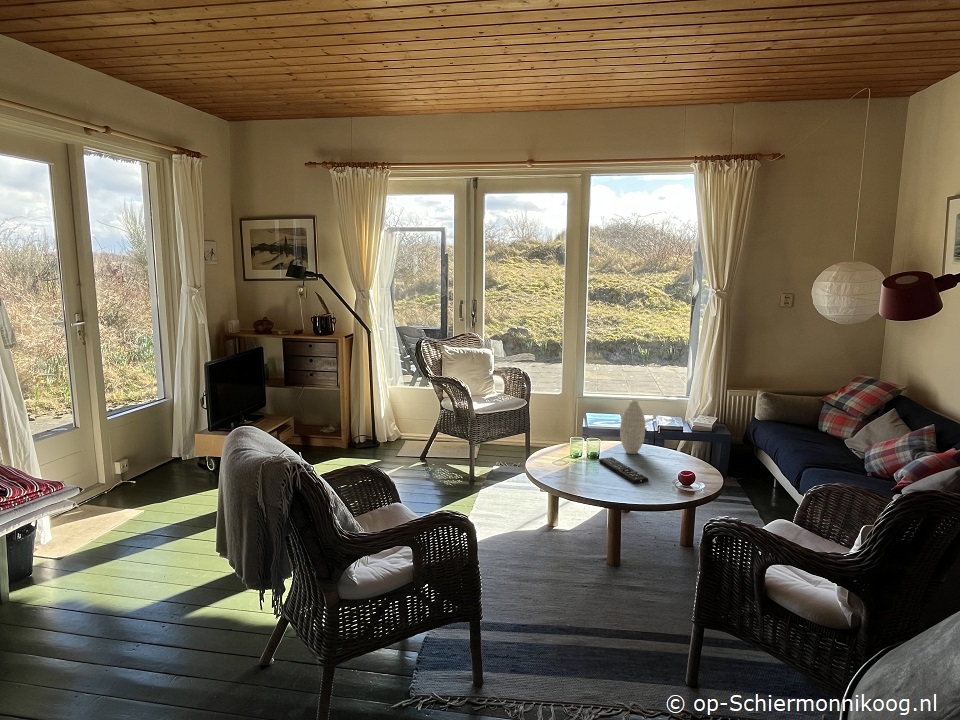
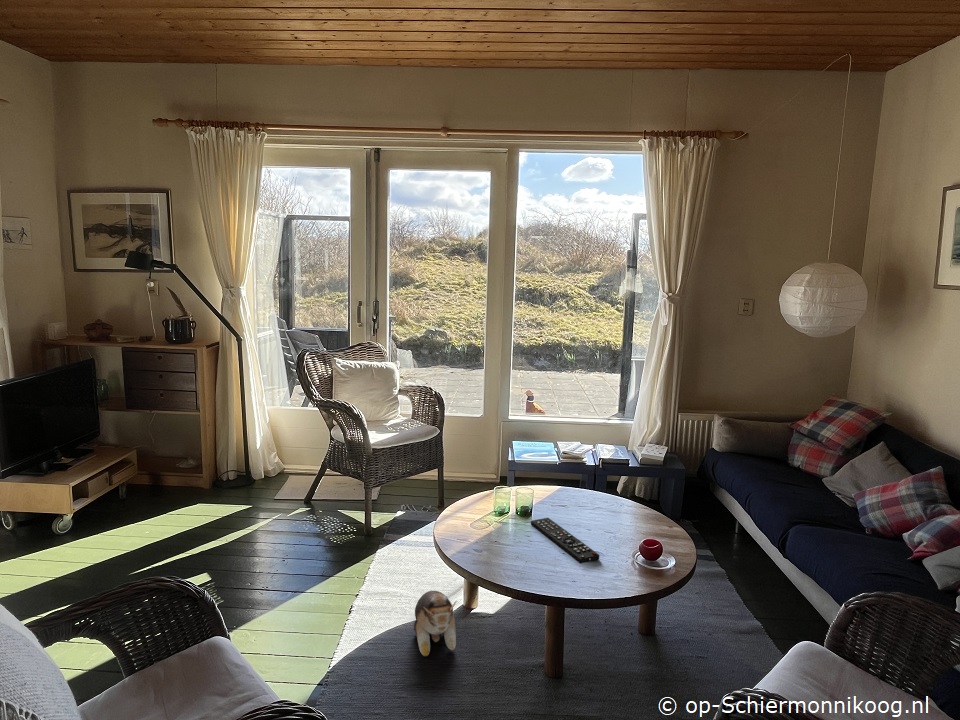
vase: present [620,400,645,454] -> none [559,438,591,510]
plush toy: none [513,504,546,550] -> present [414,591,456,656]

